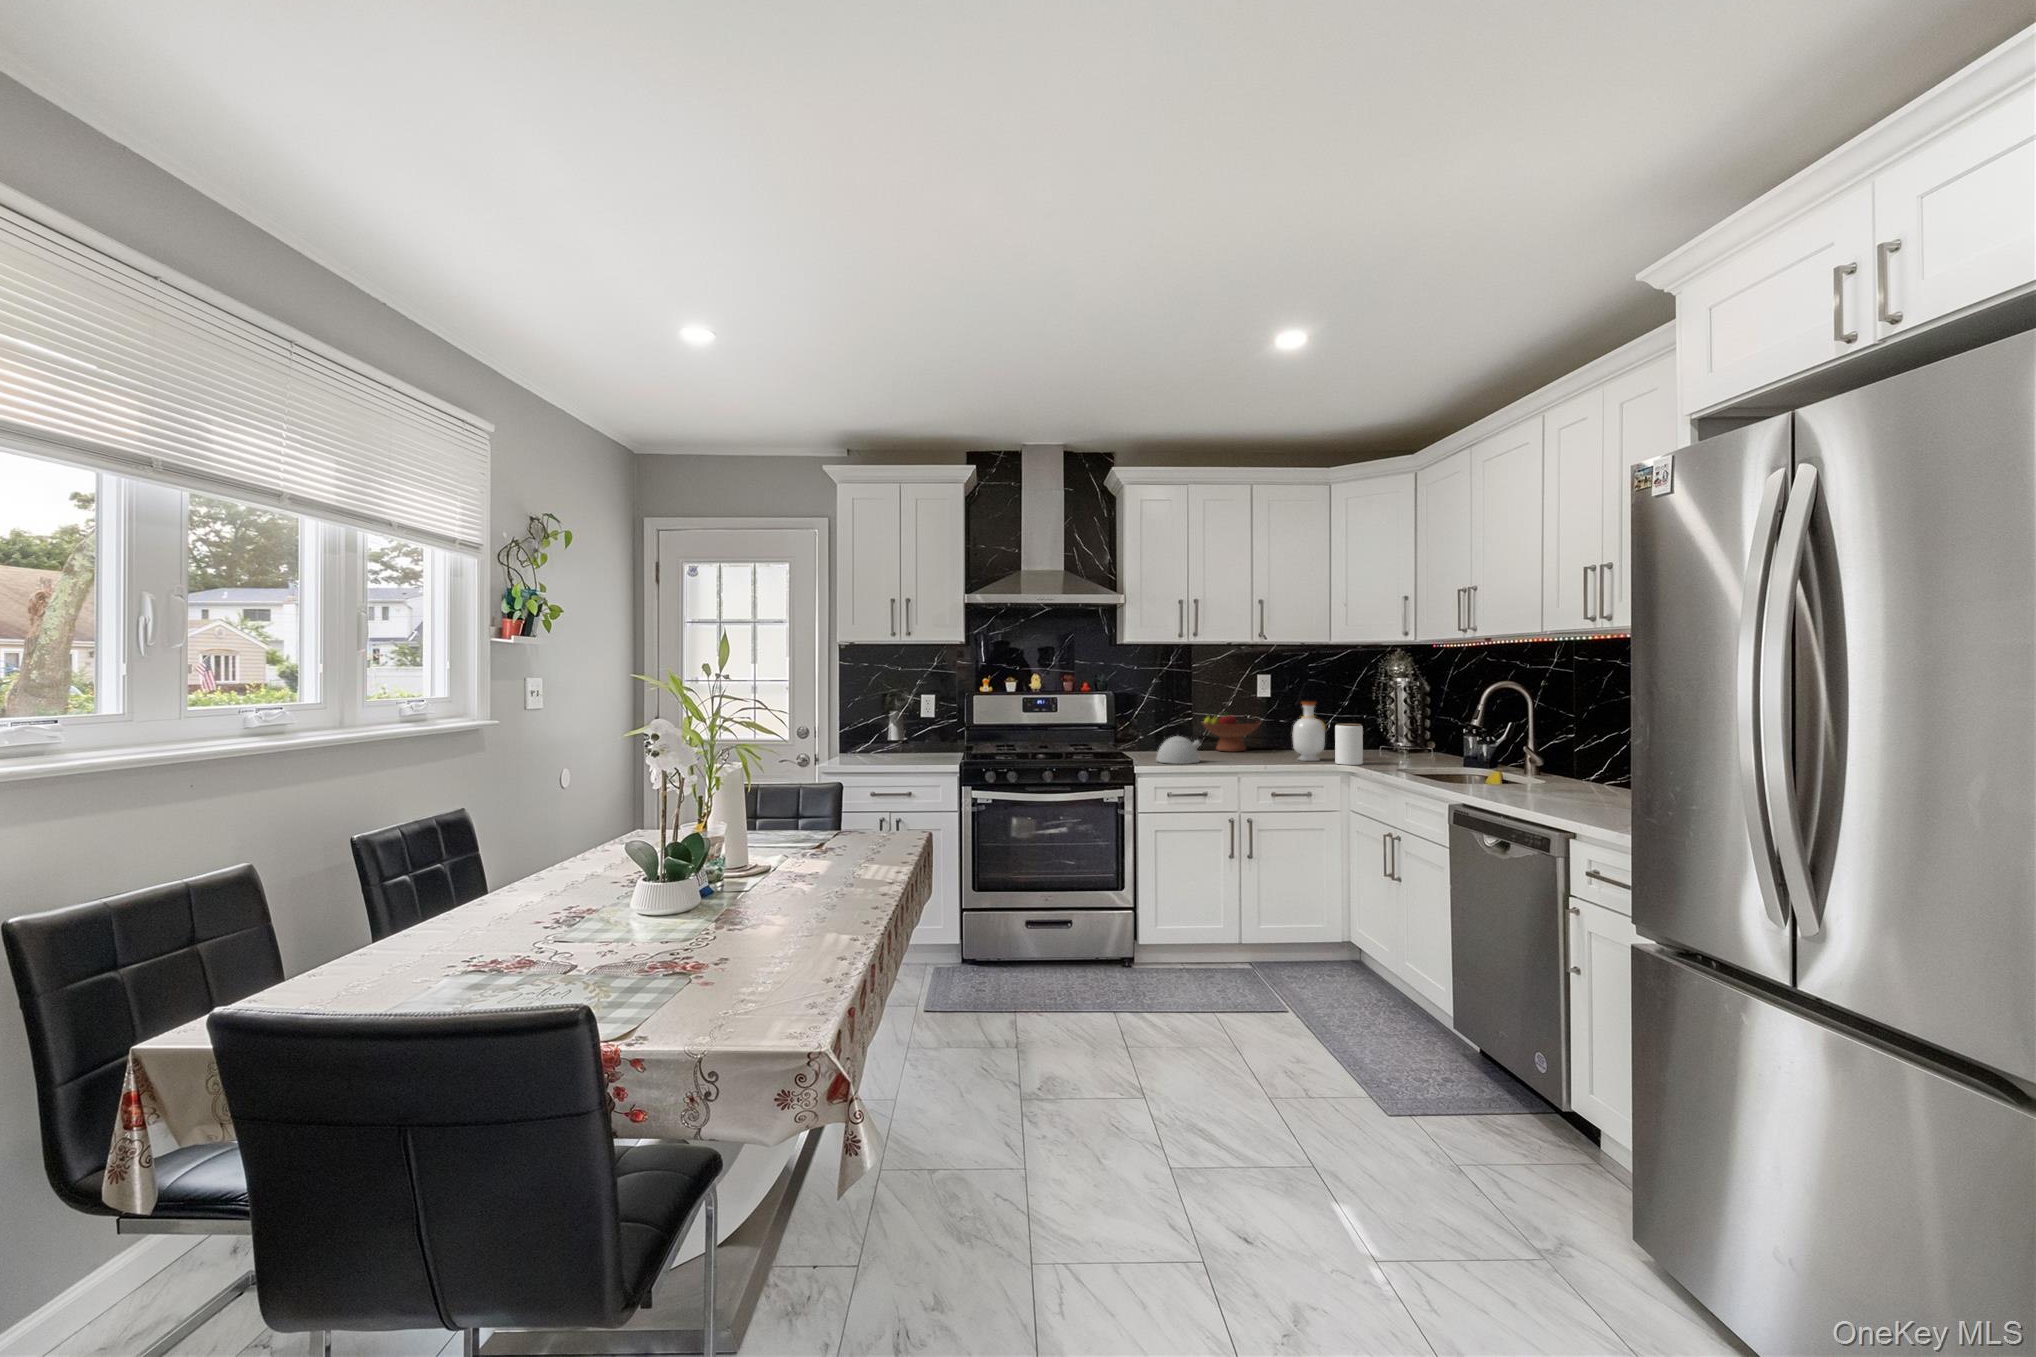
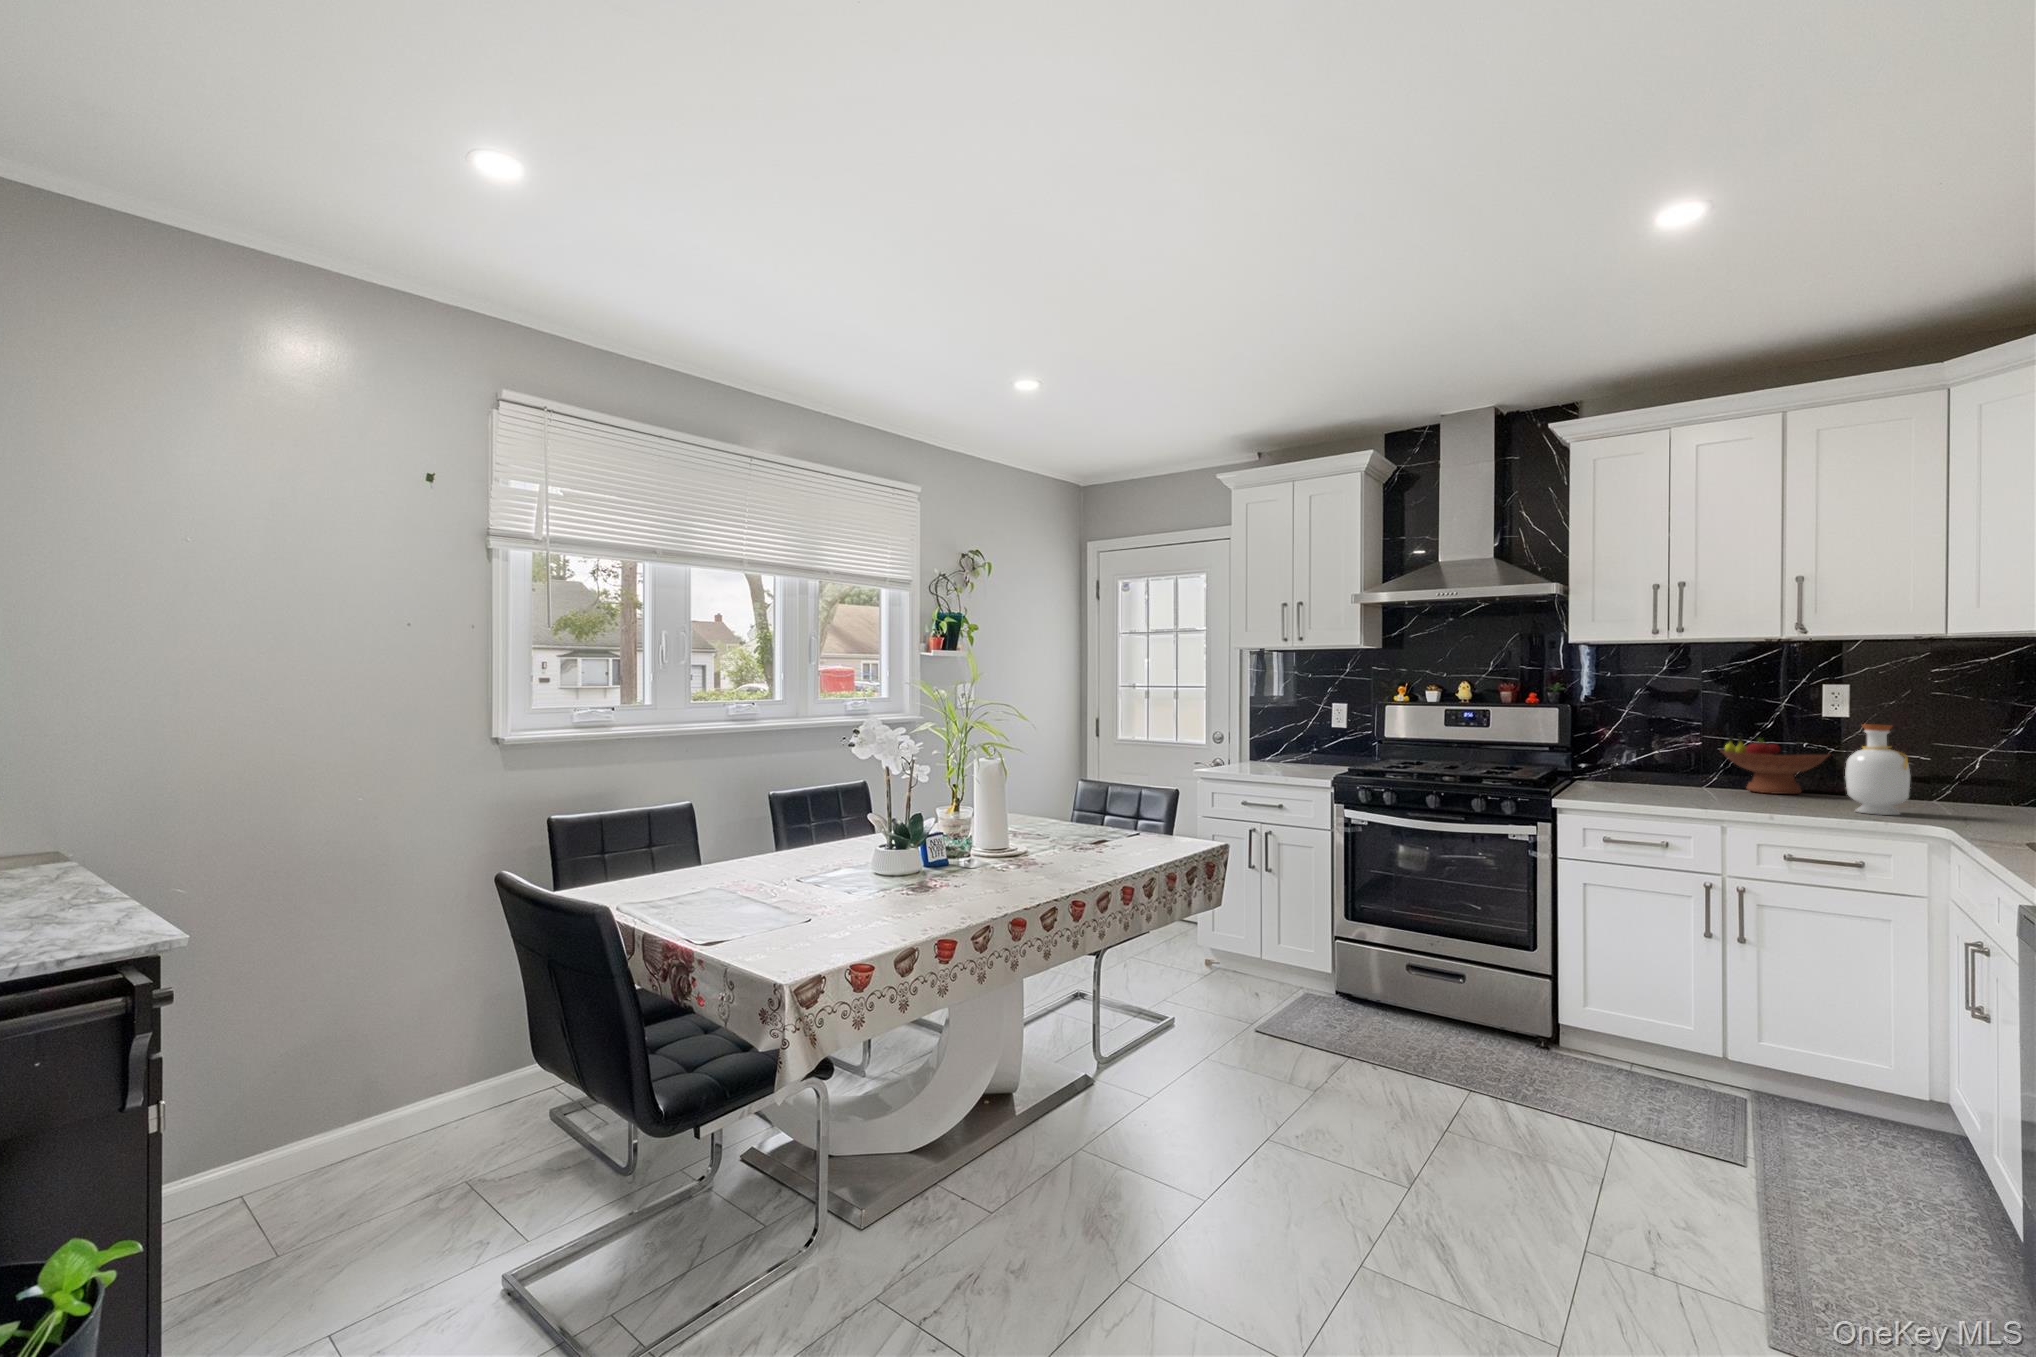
kettle: present [1156,723,1202,764] -> none [1604,747,1677,802]
jar: present [1335,723,1363,765] -> none [1913,760,1972,826]

